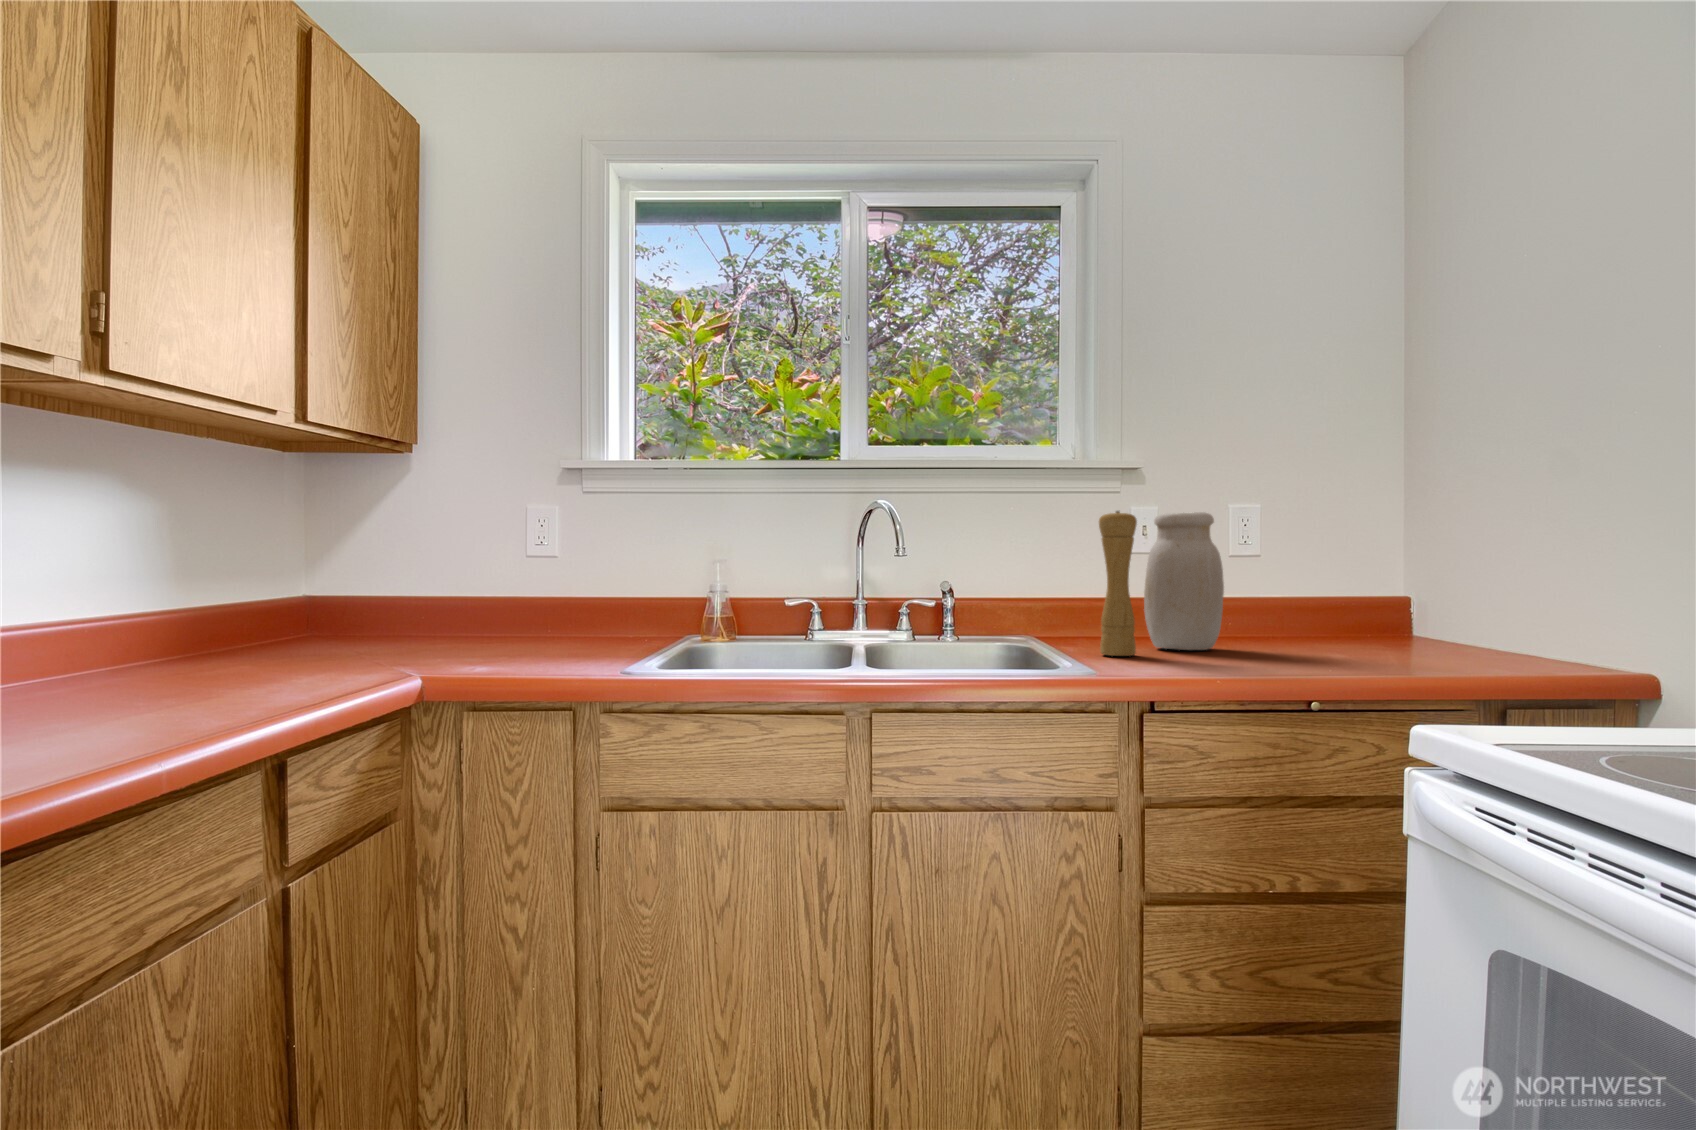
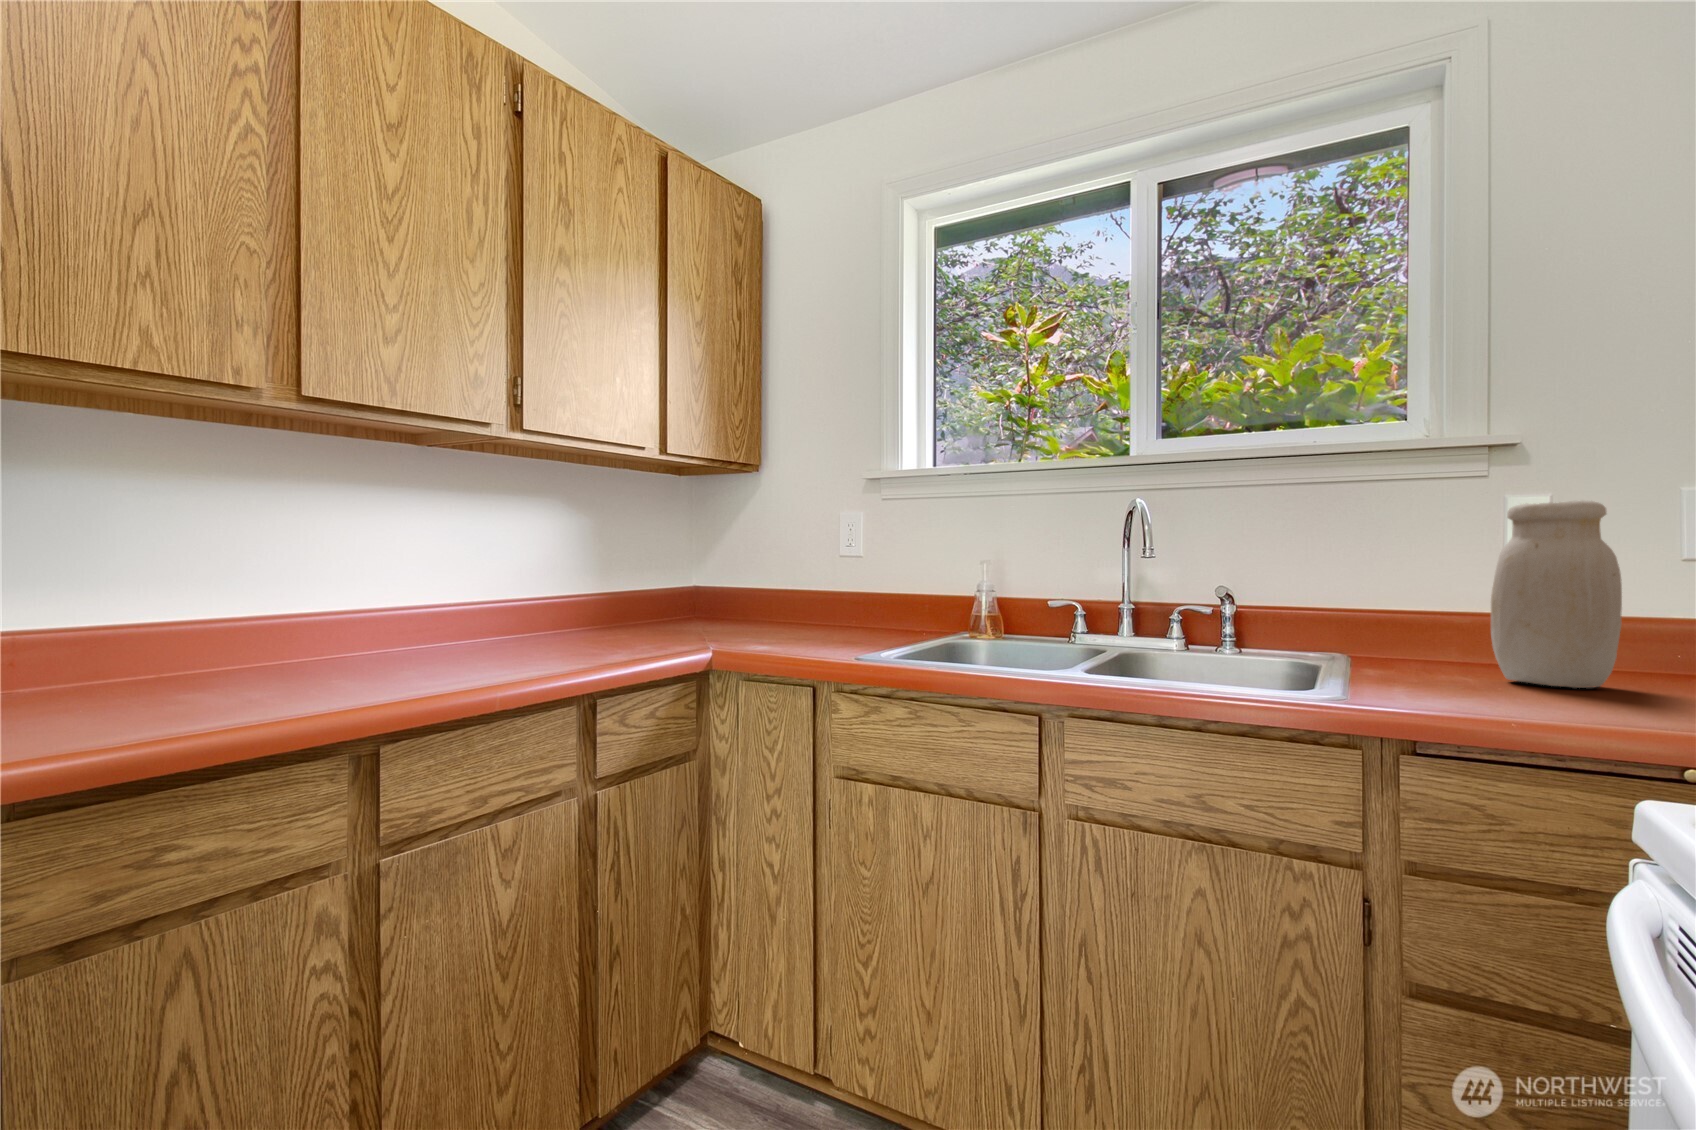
pepper mill: present [1099,511,1137,656] -> none [1402,502,1459,686]

